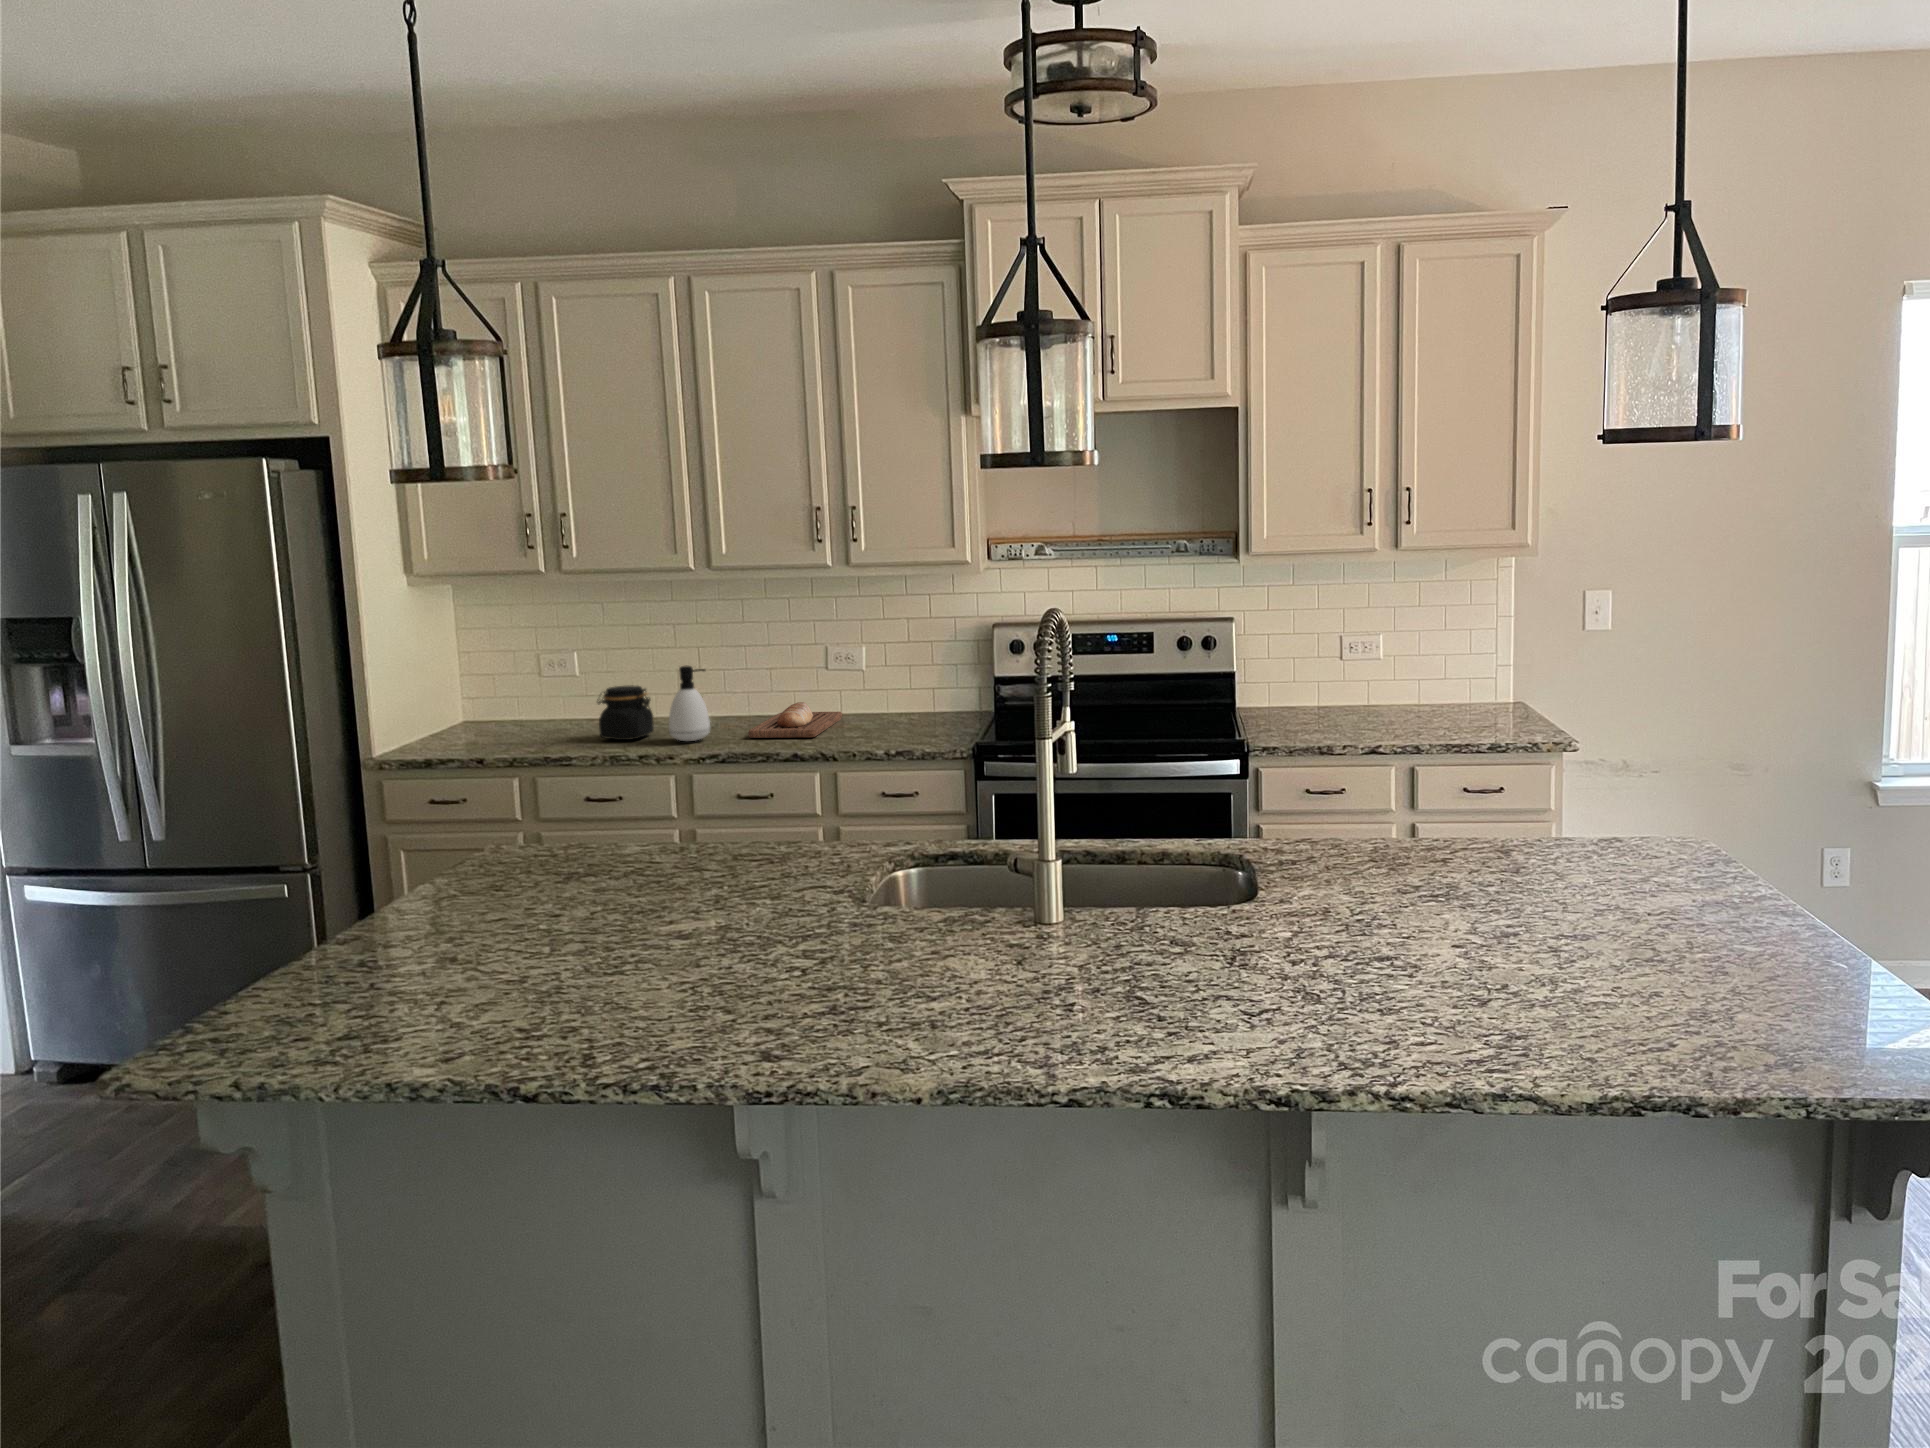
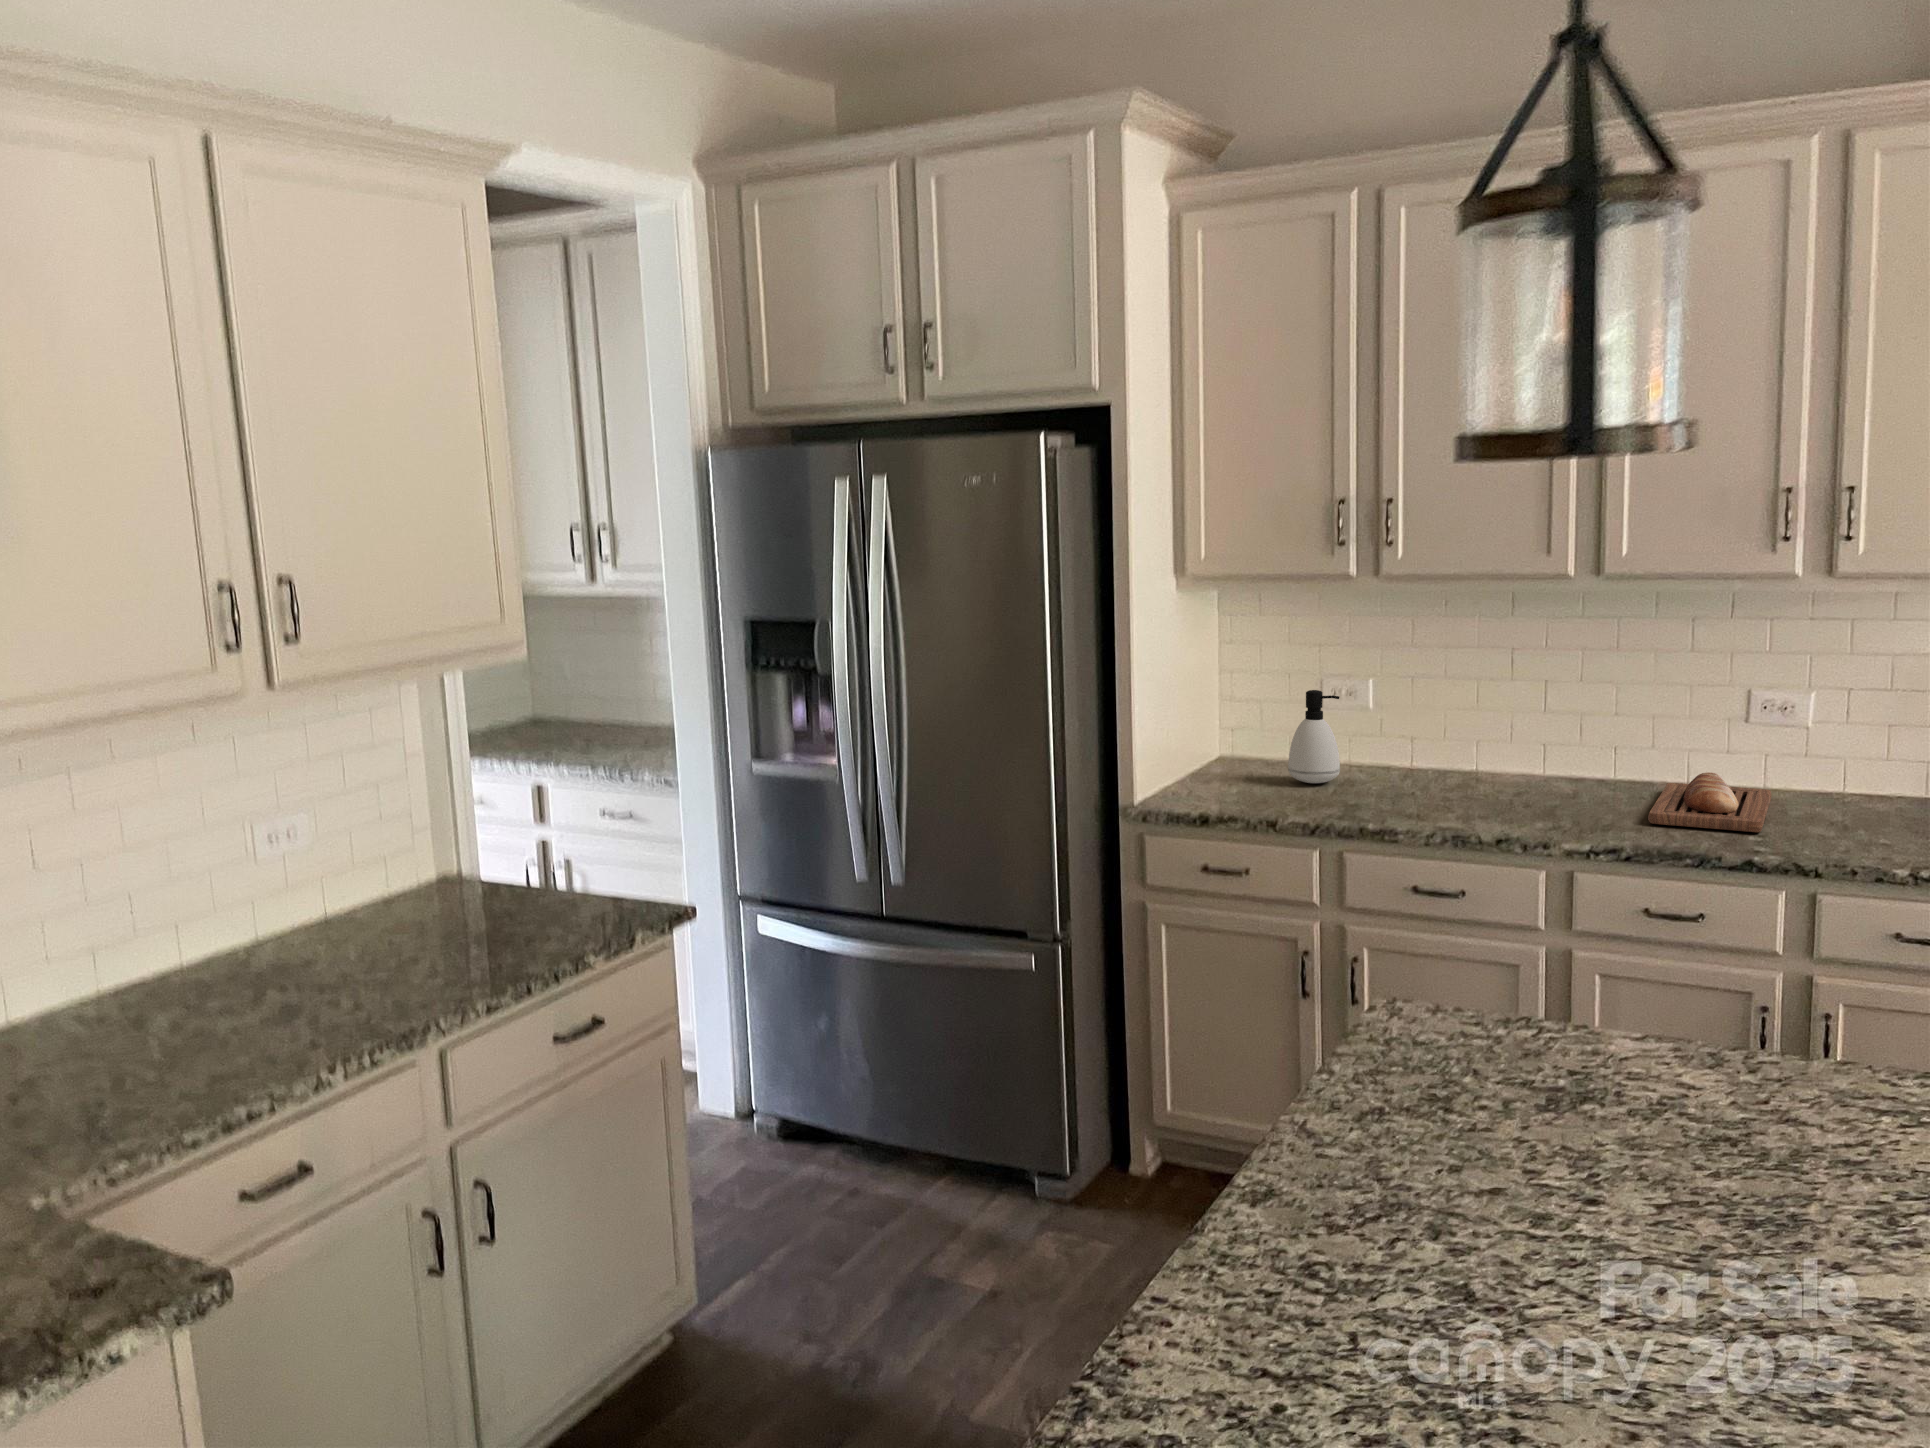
soap dispenser: present [669,665,710,741] -> present [1288,690,1340,783]
jar: present [598,685,654,740] -> none [1417,734,1498,809]

